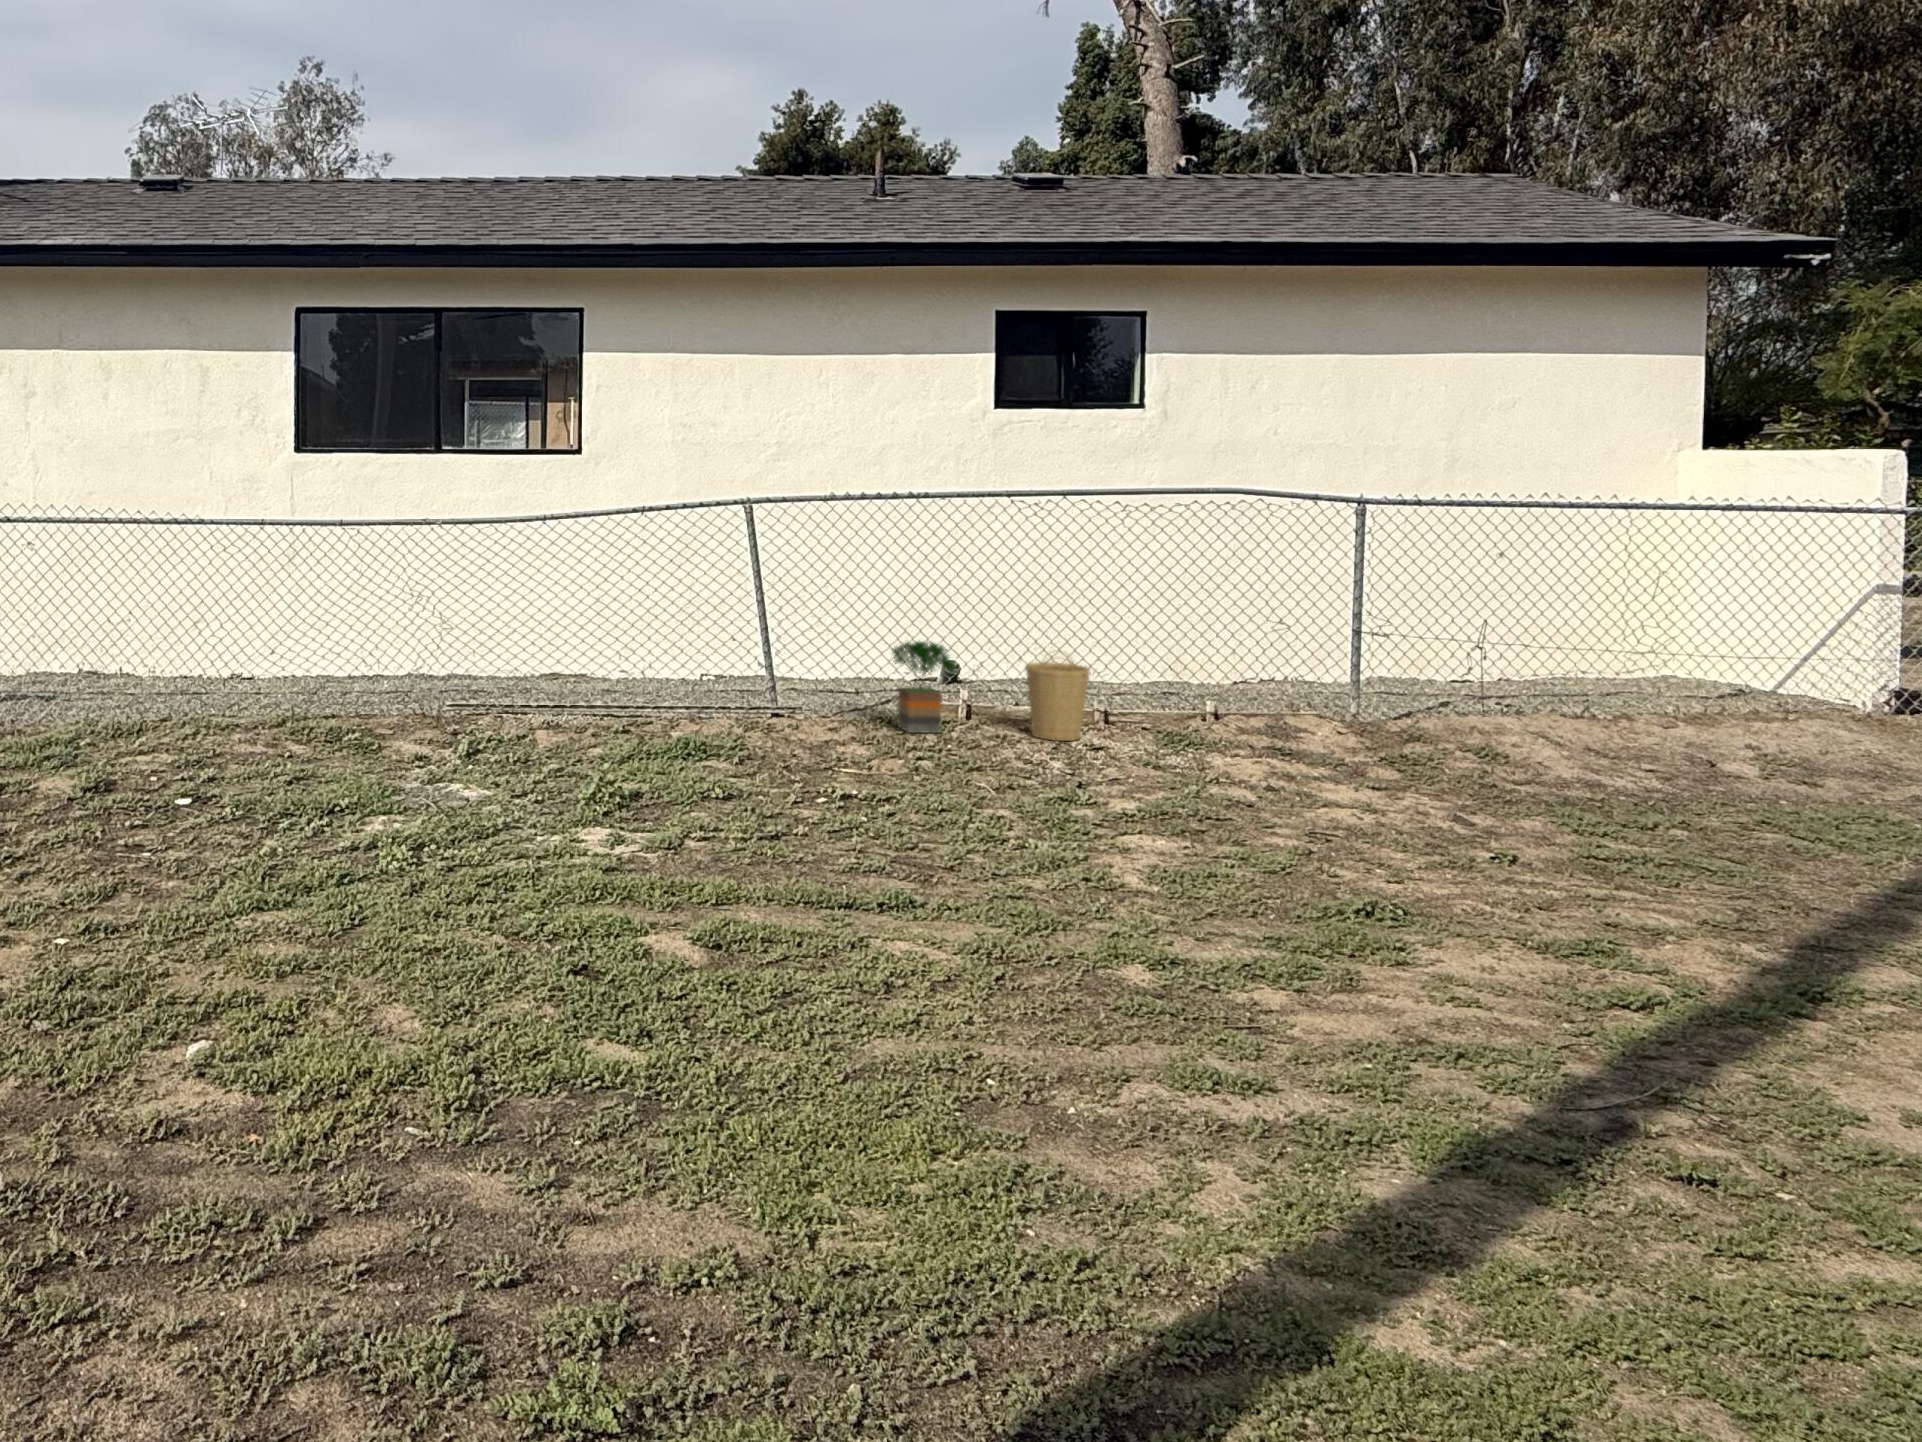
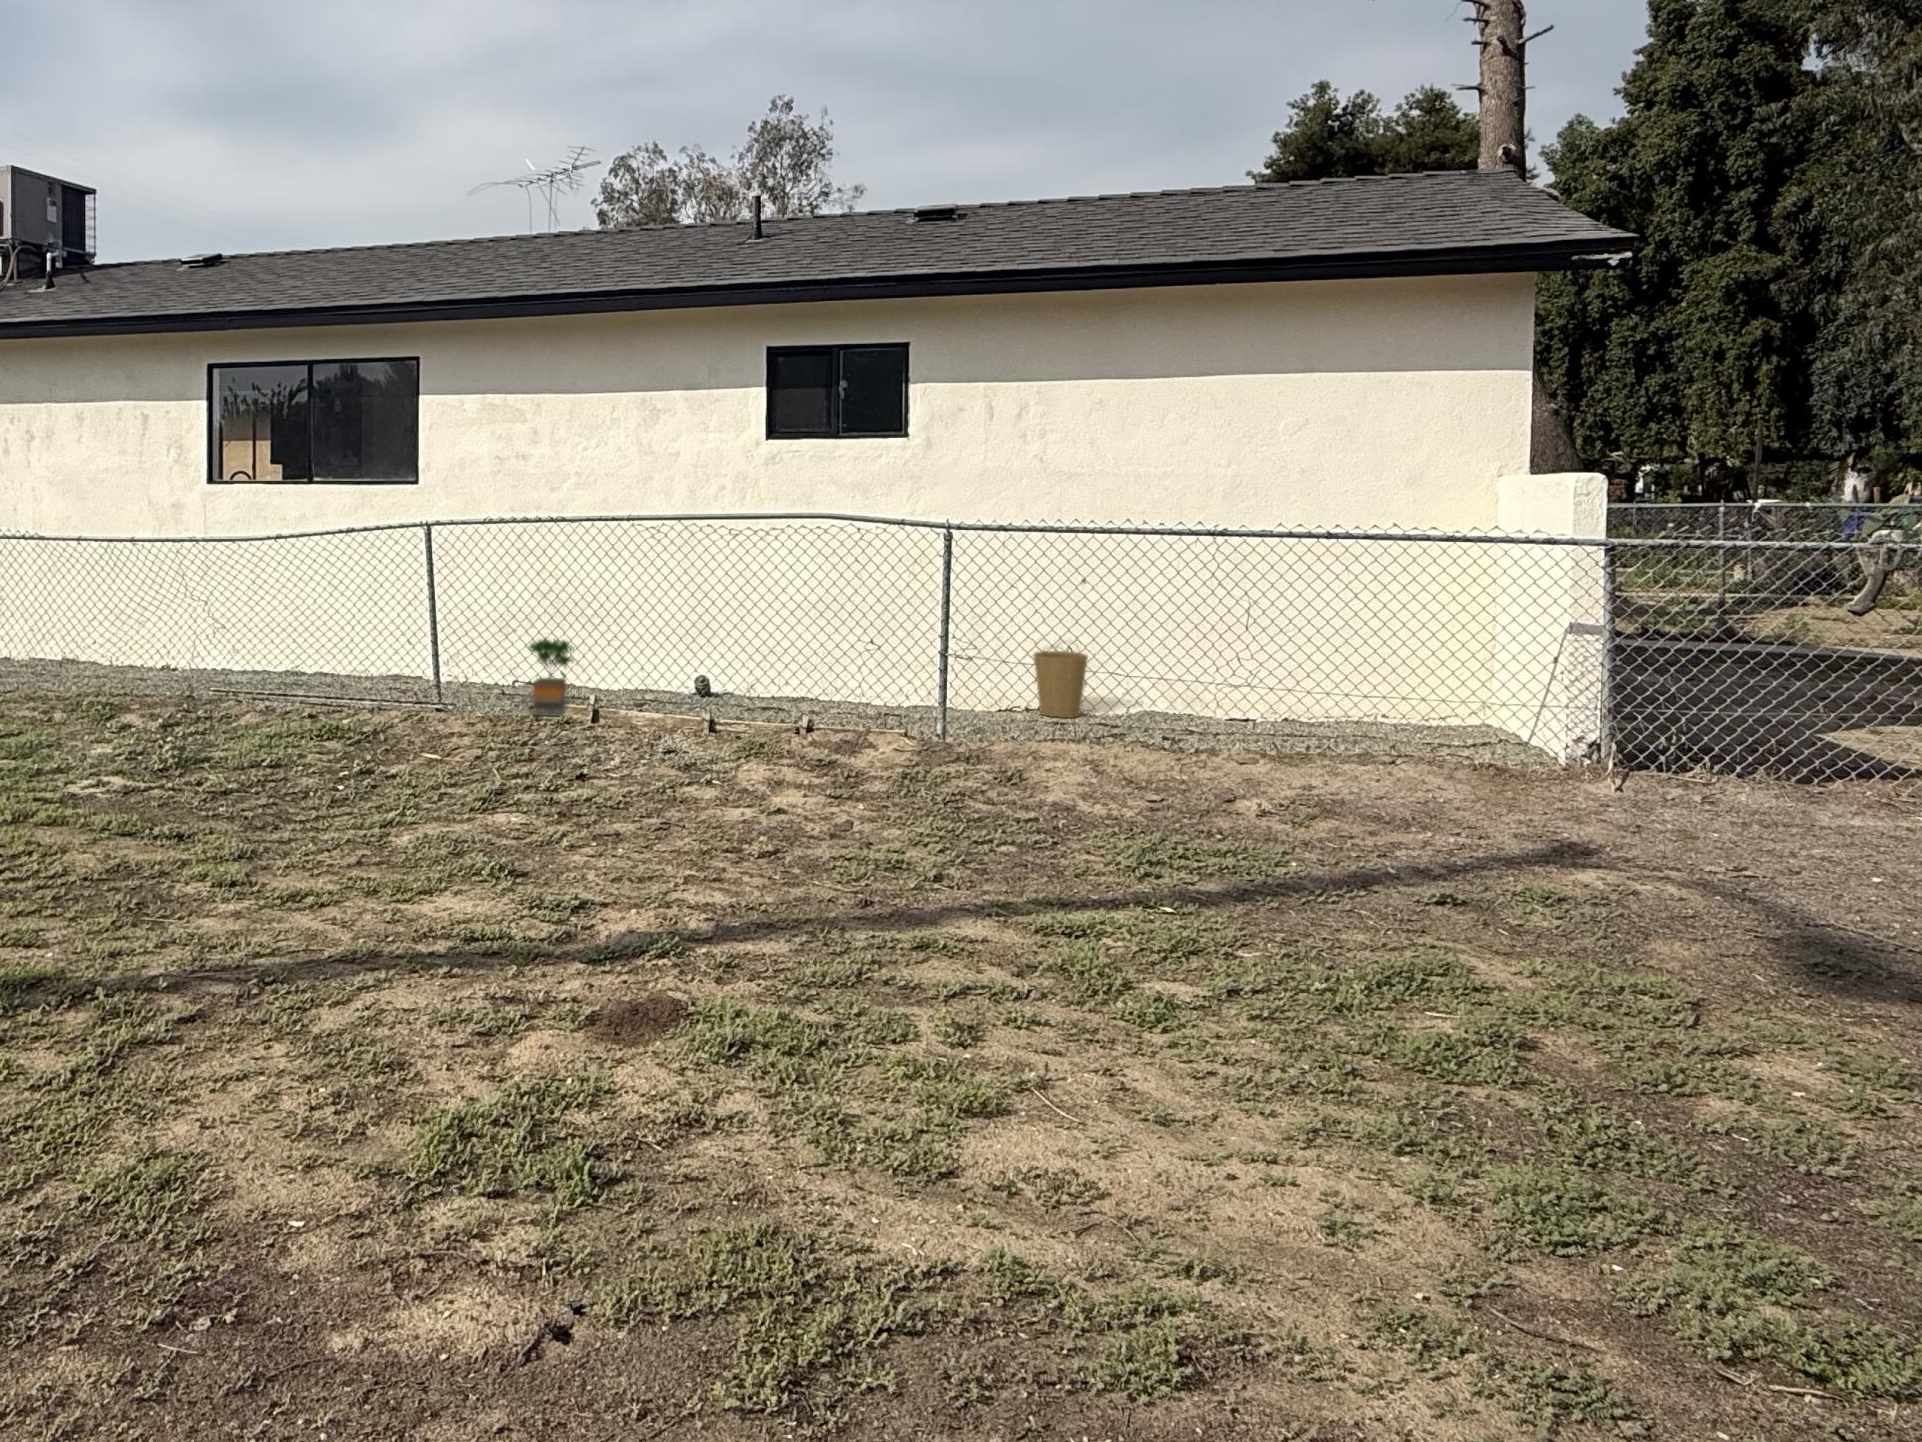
basket: present [1025,652,1090,741] -> present [1034,643,1088,718]

